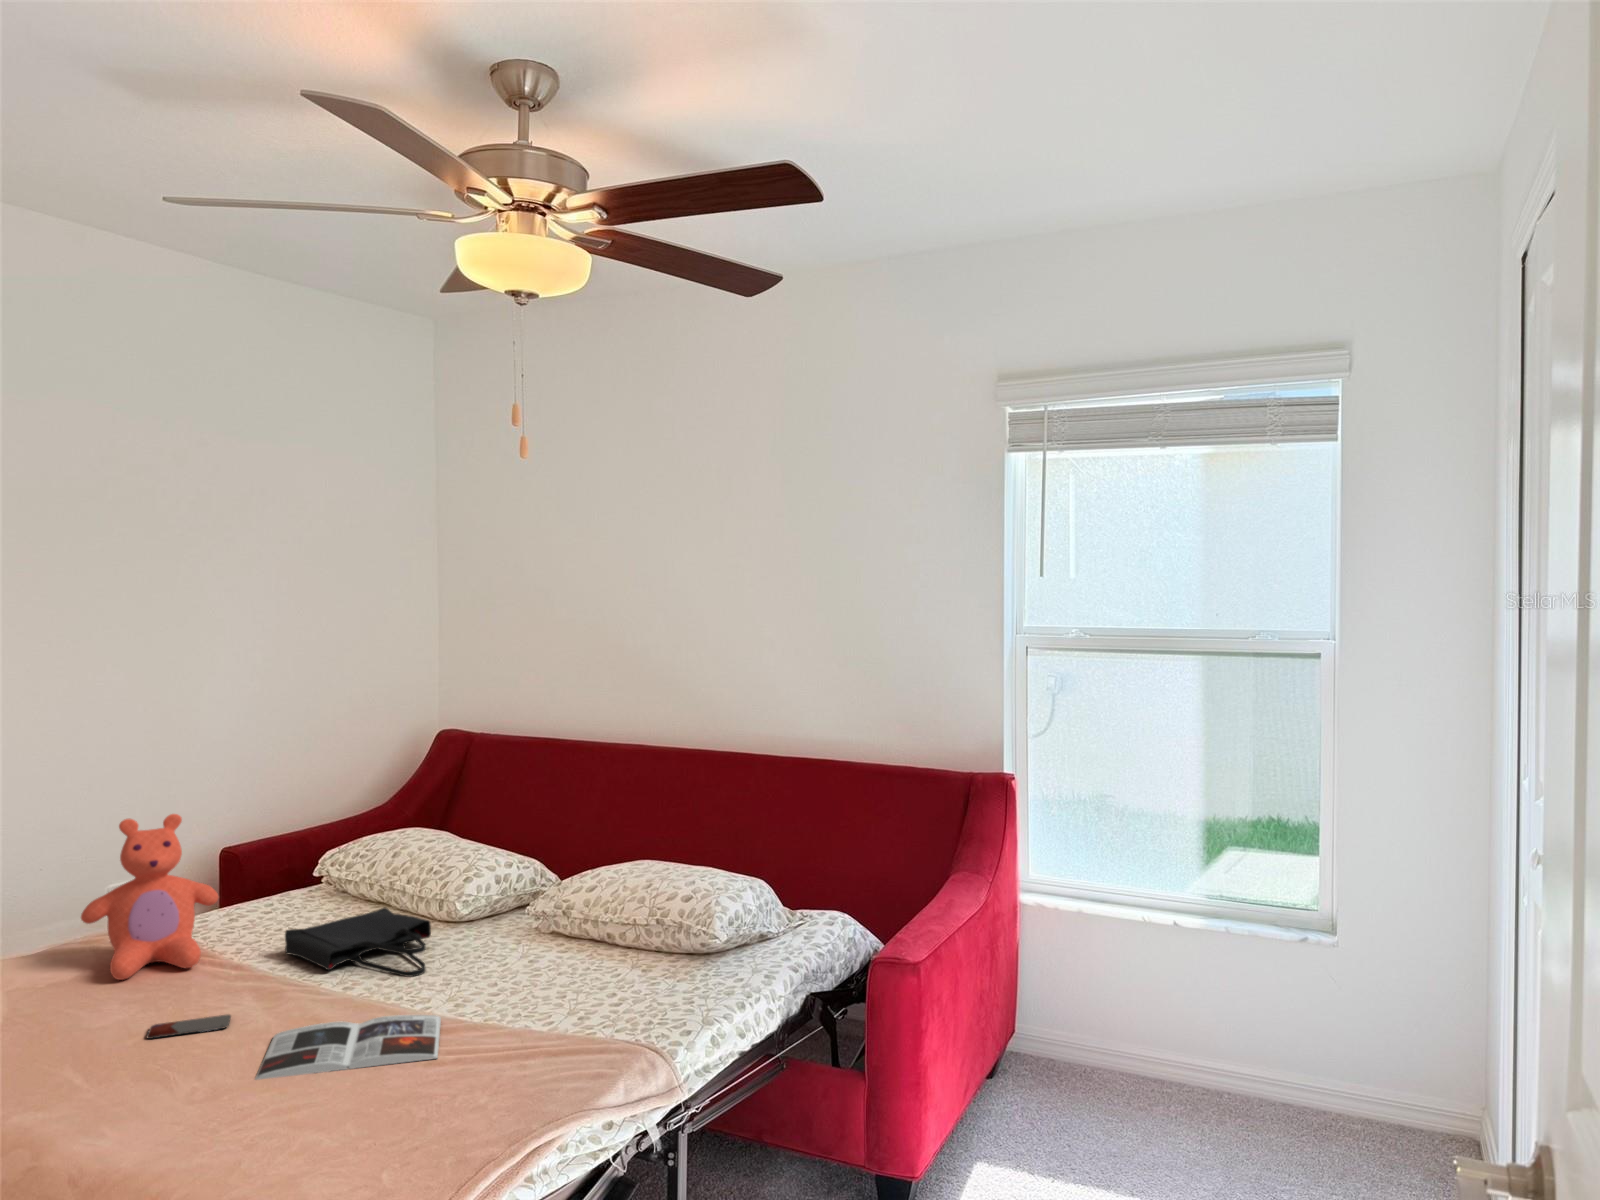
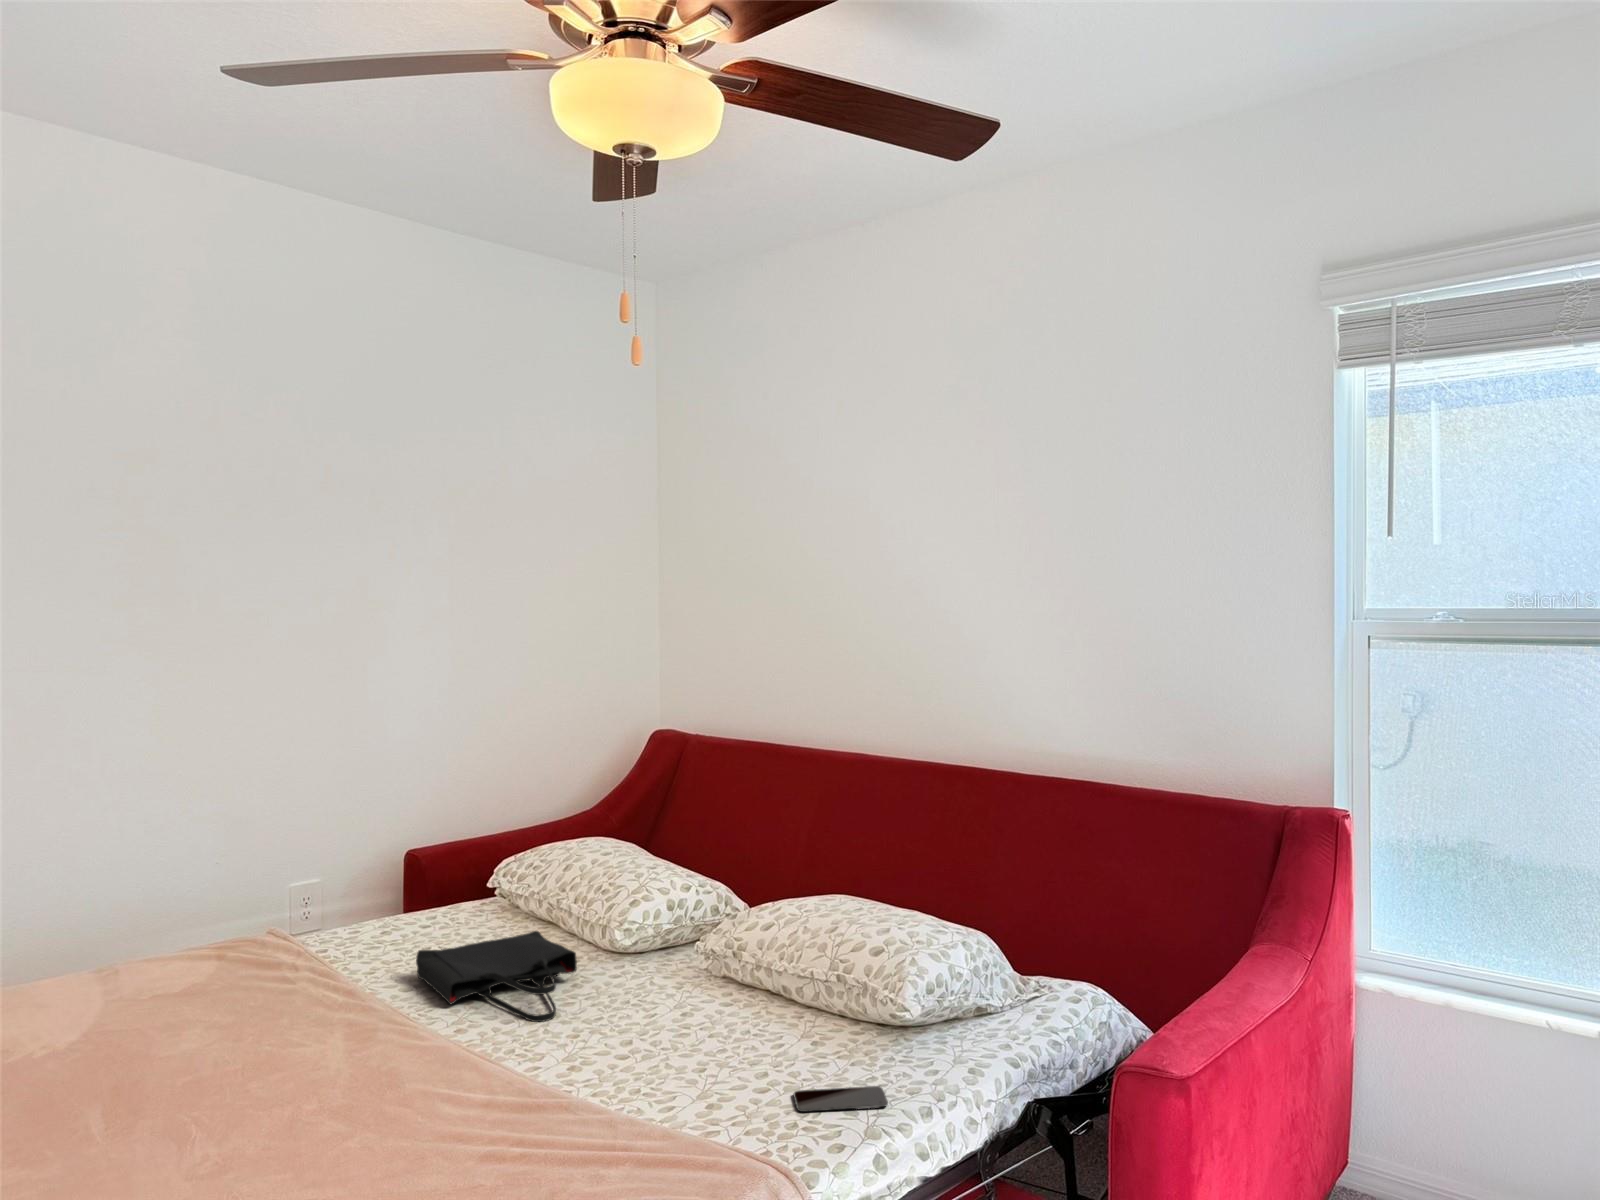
teddy bear: present [81,814,218,980] -> none [212,809,357,994]
smartphone: present [147,1015,231,1039] -> present [793,1086,888,1112]
magazine: present [255,1015,441,1080] -> none [294,1077,542,1149]

